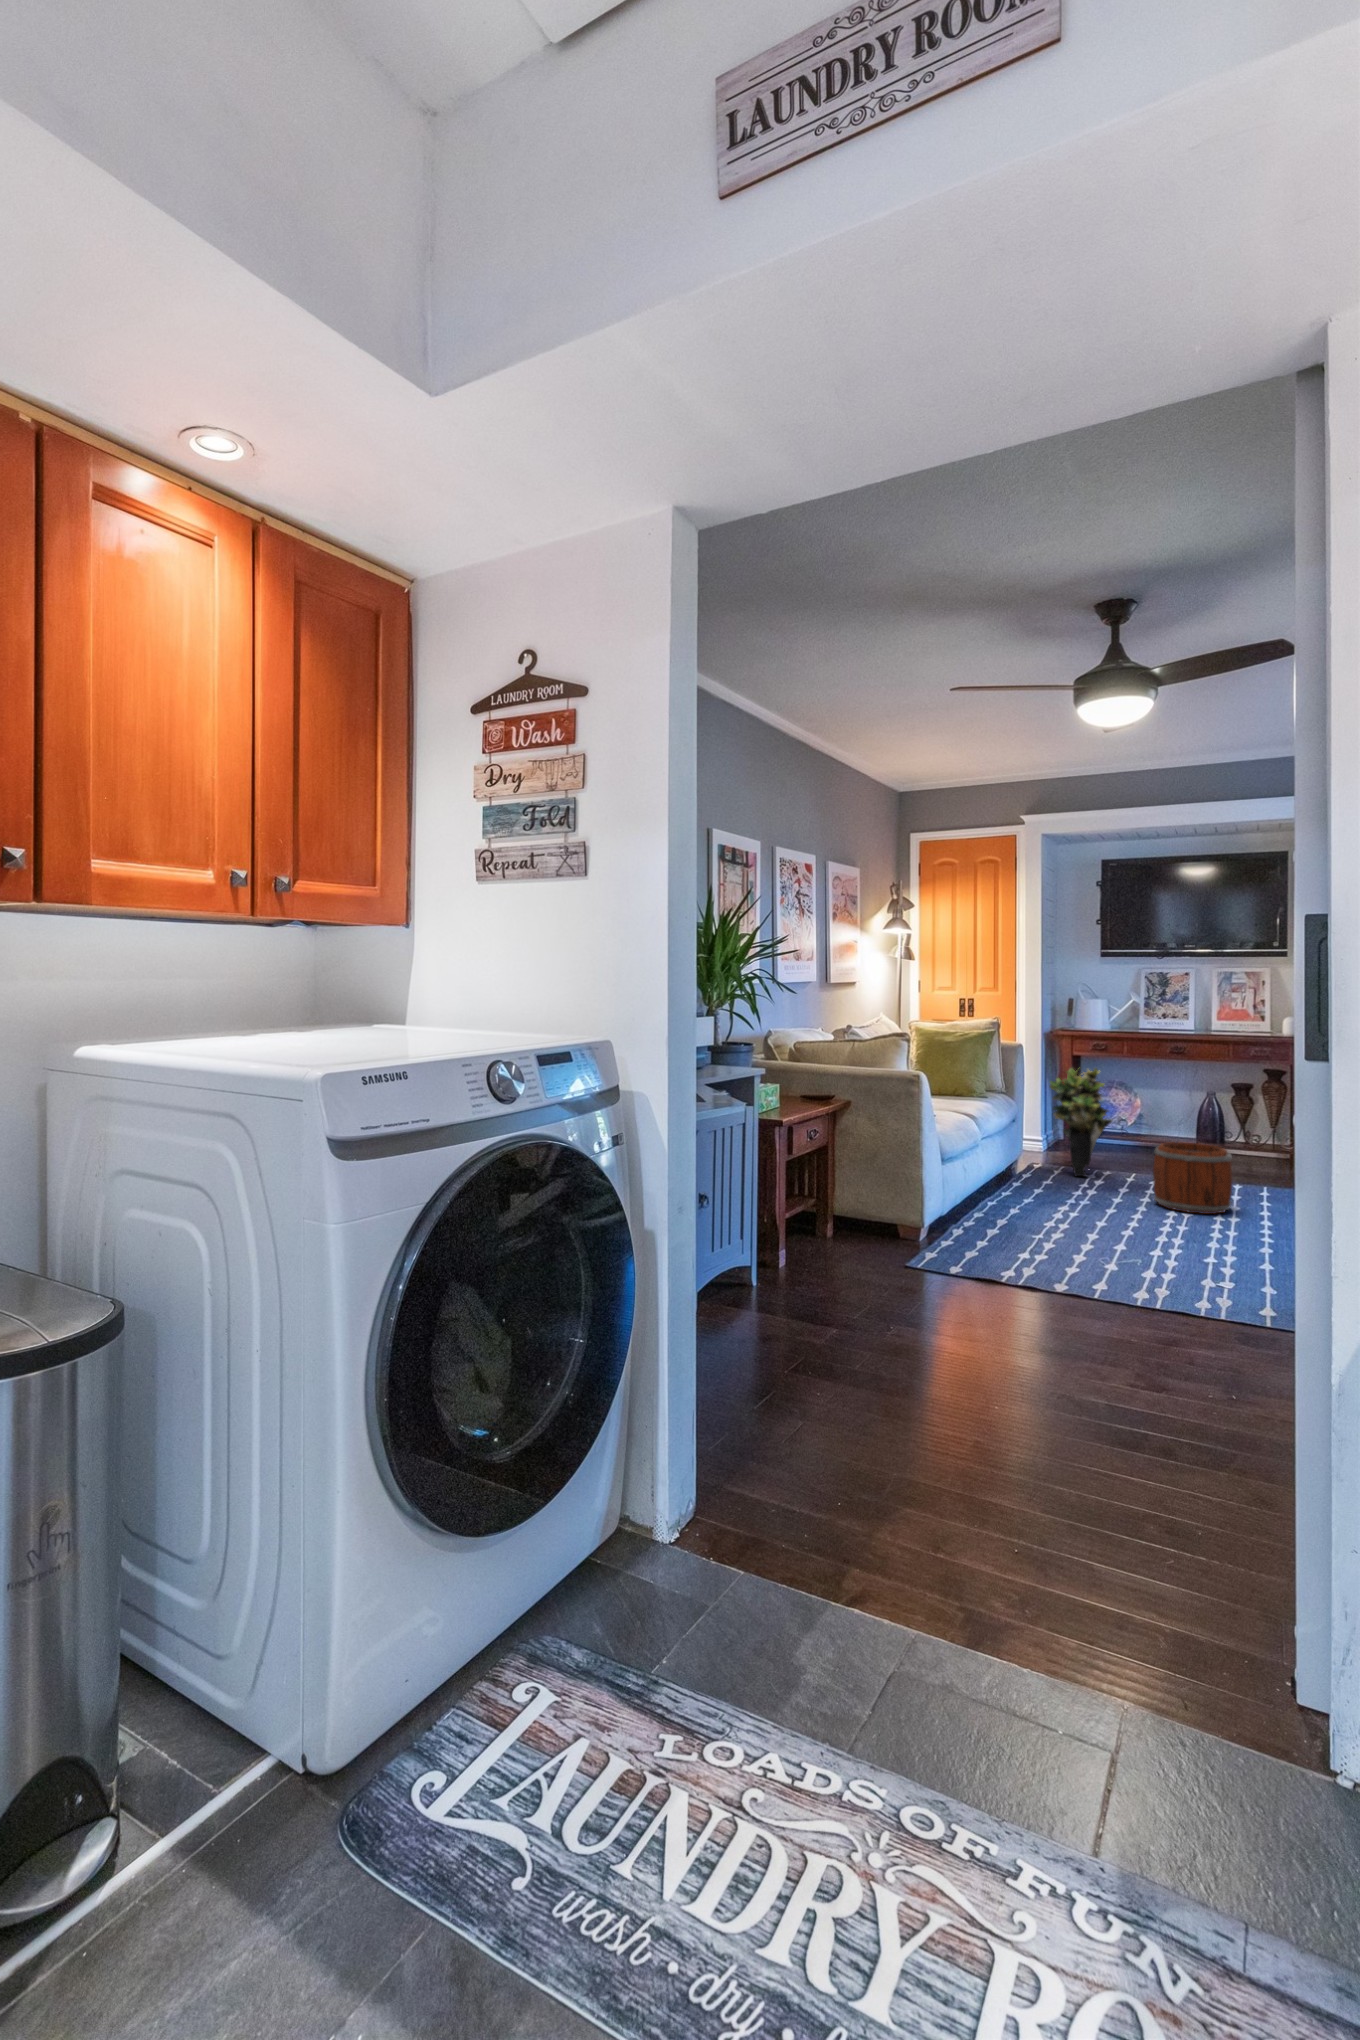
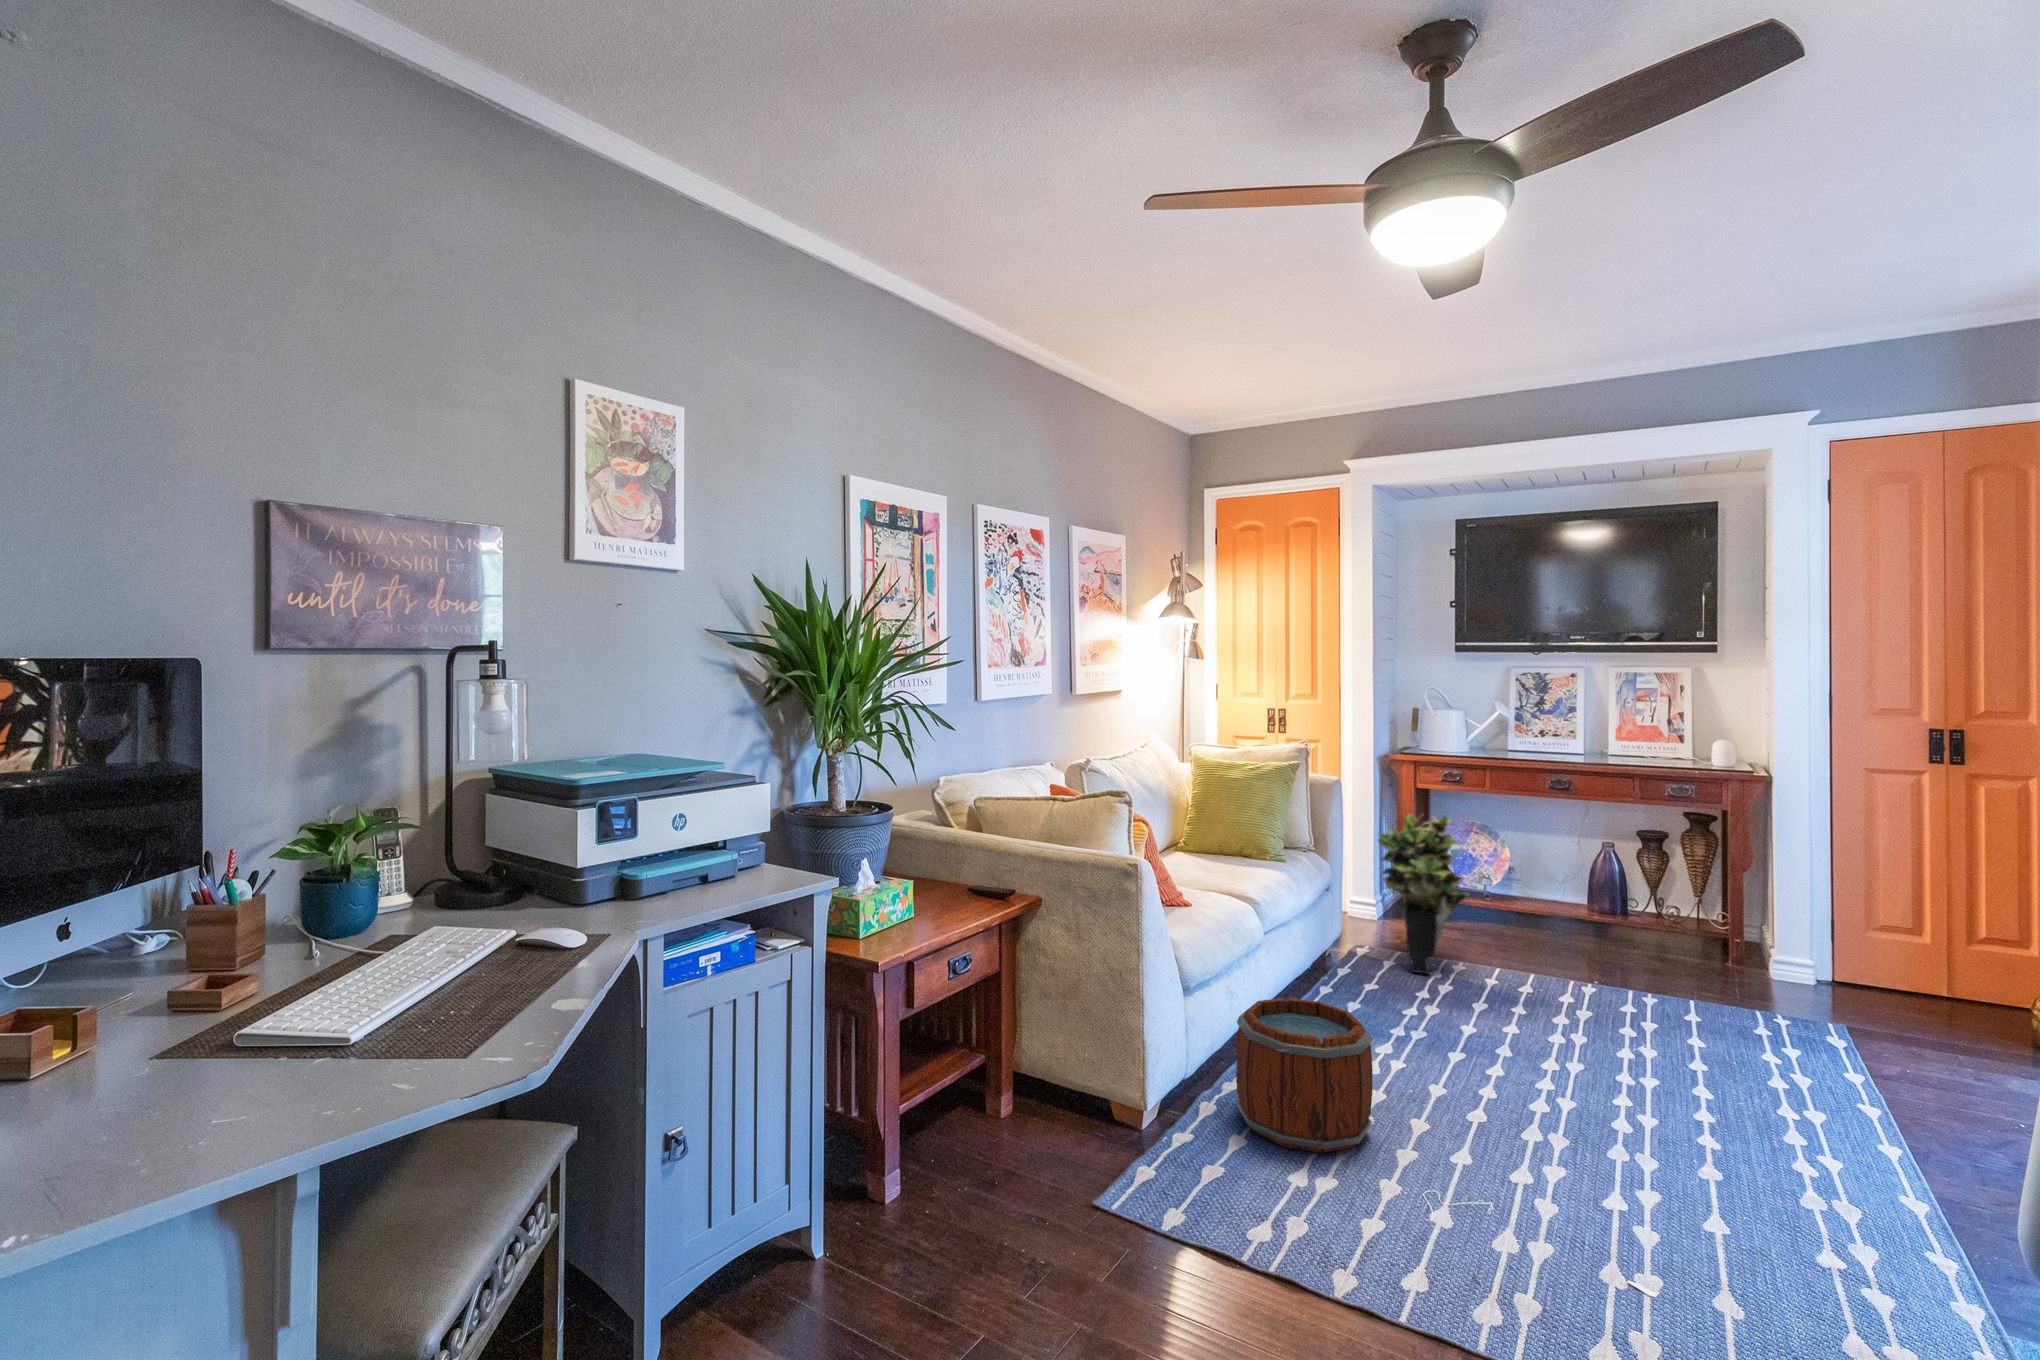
bucket: present [1153,1142,1232,1214] -> present [1236,998,1373,1153]

